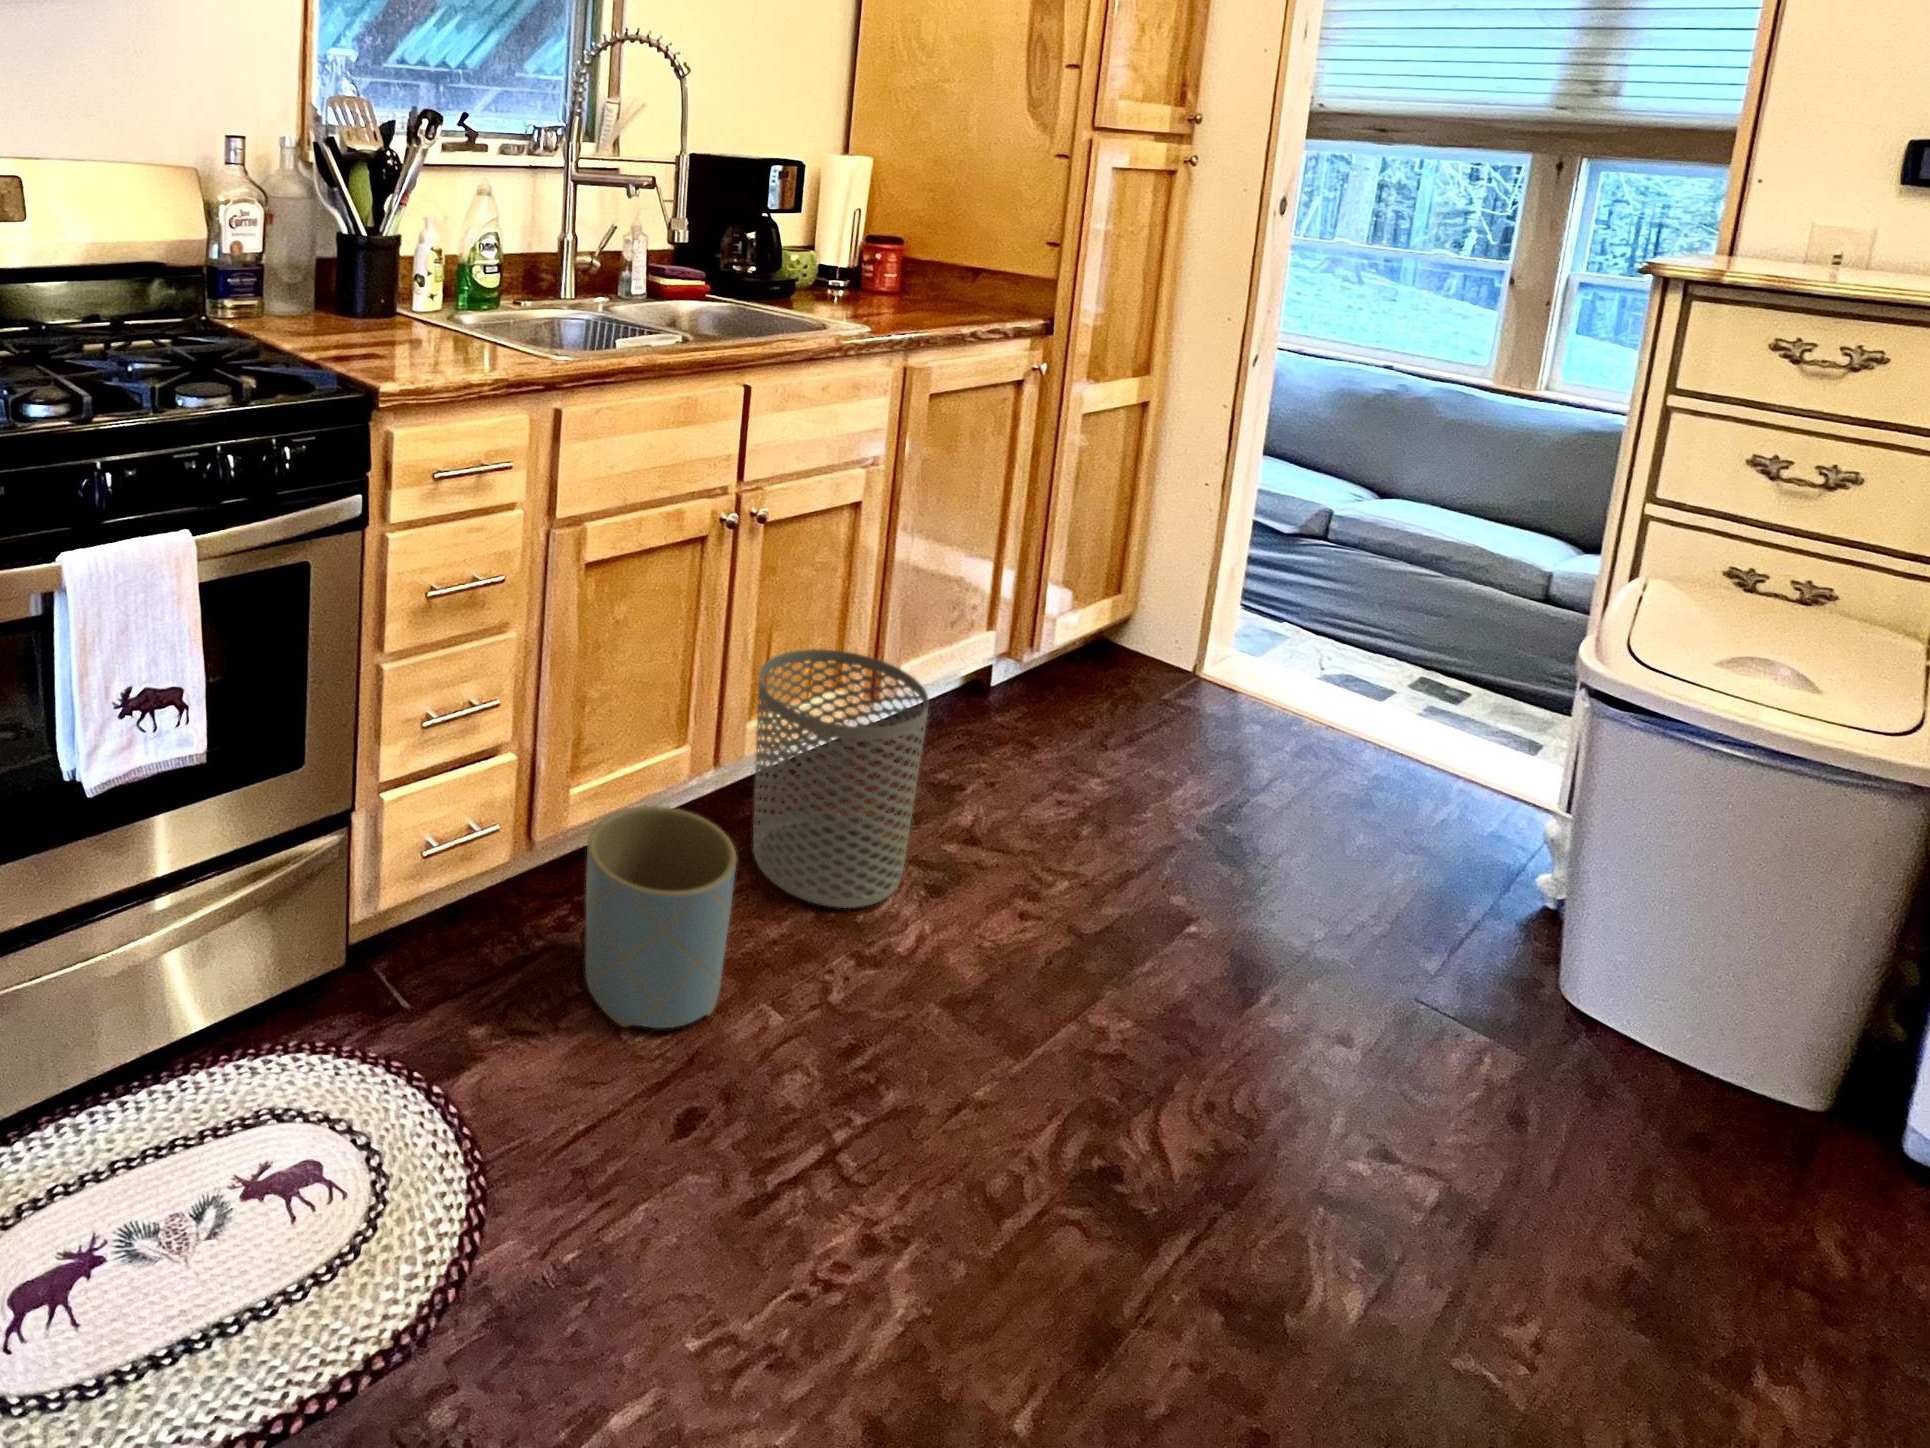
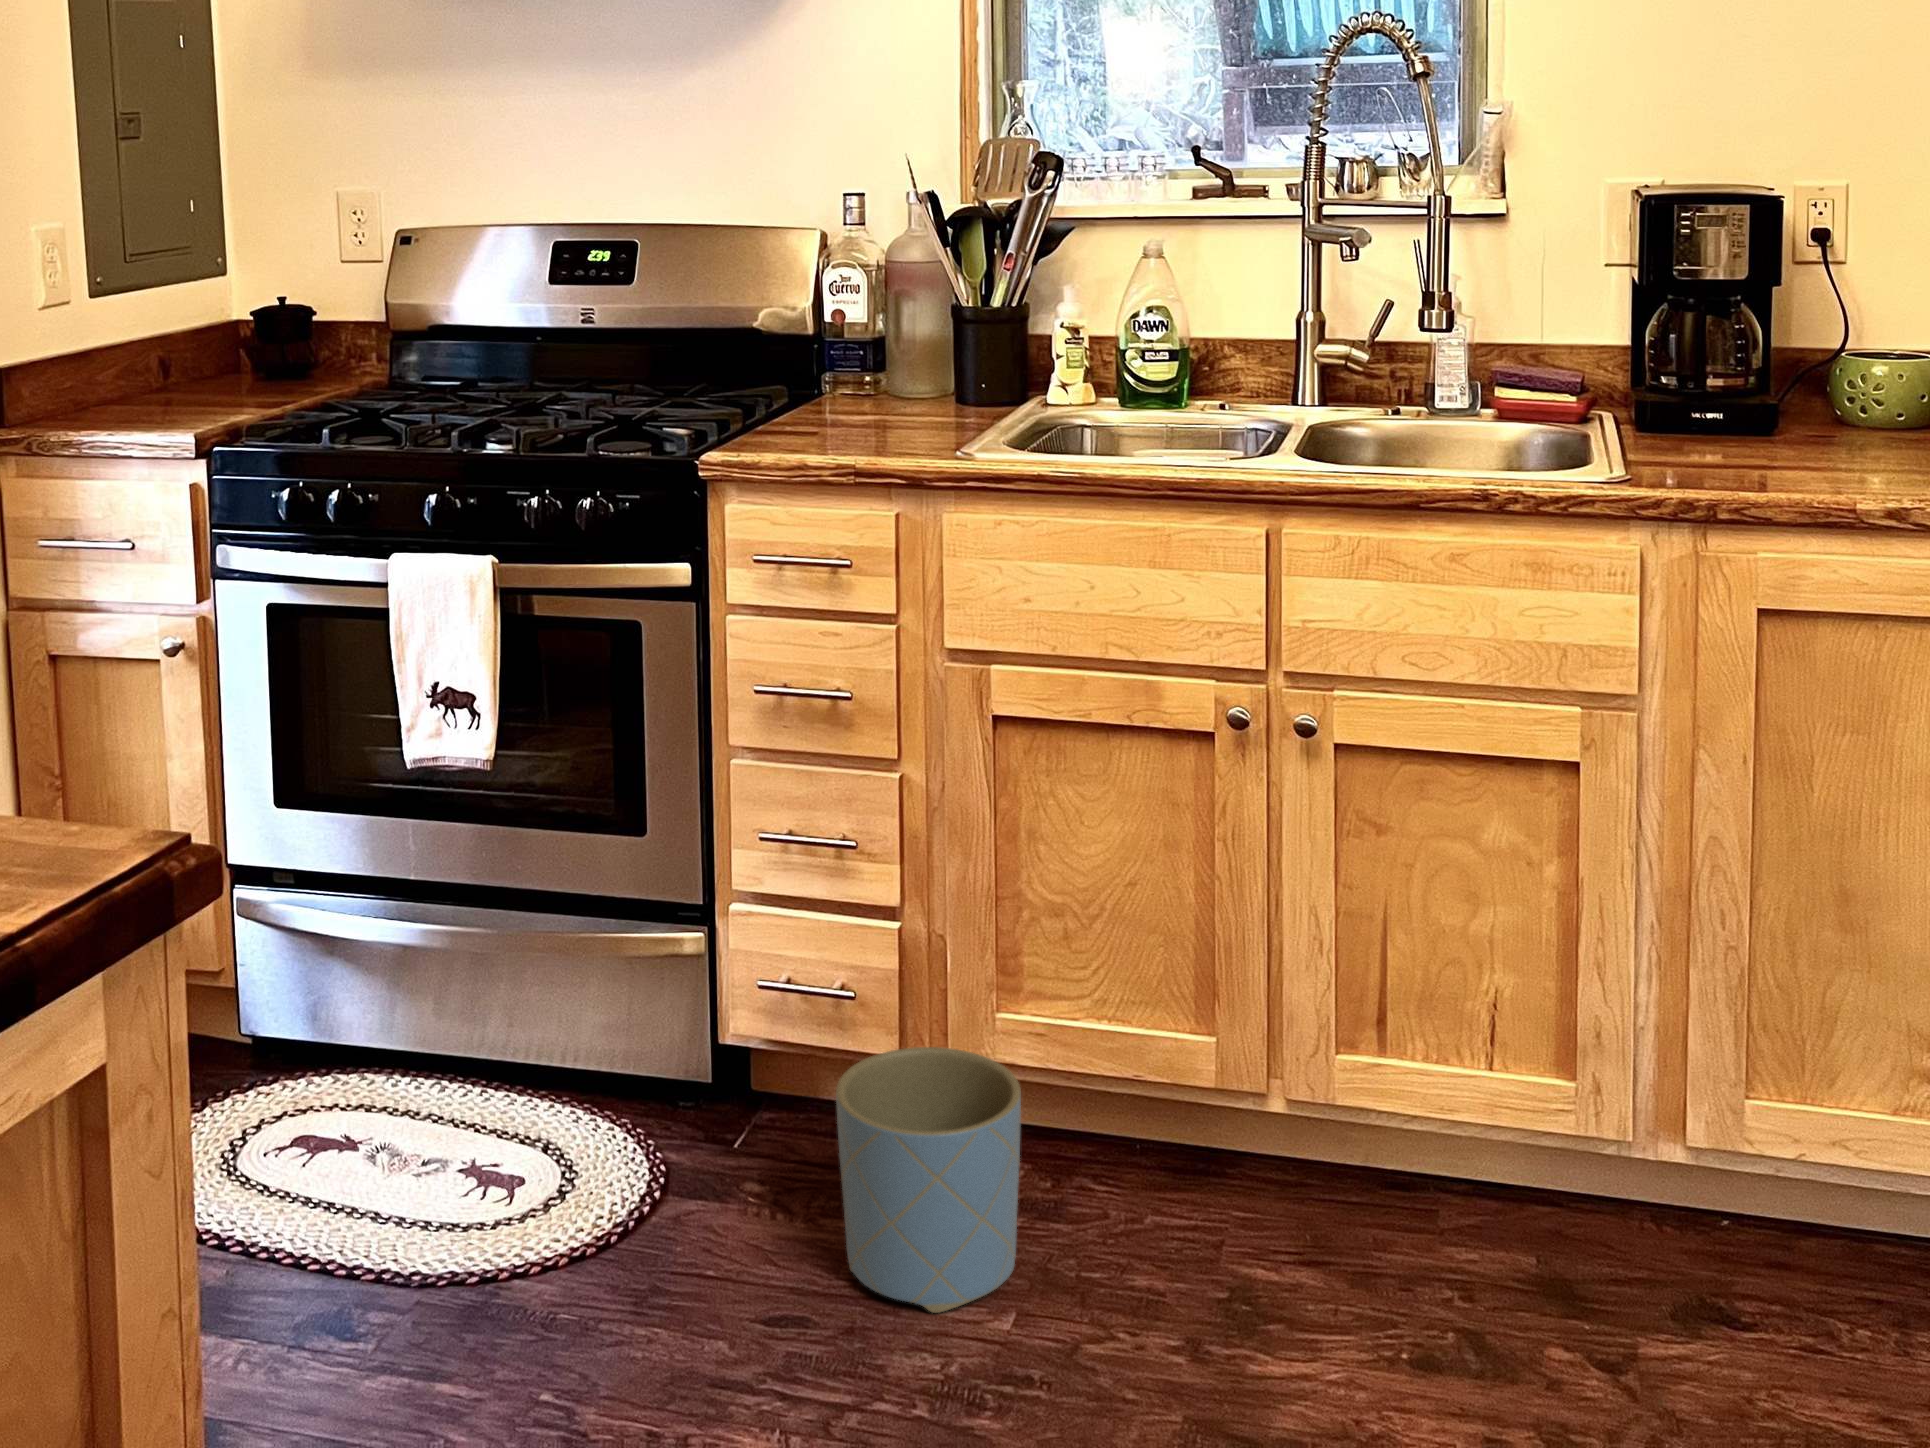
waste bin: present [753,649,929,908] -> none [1205,979,1466,1372]

